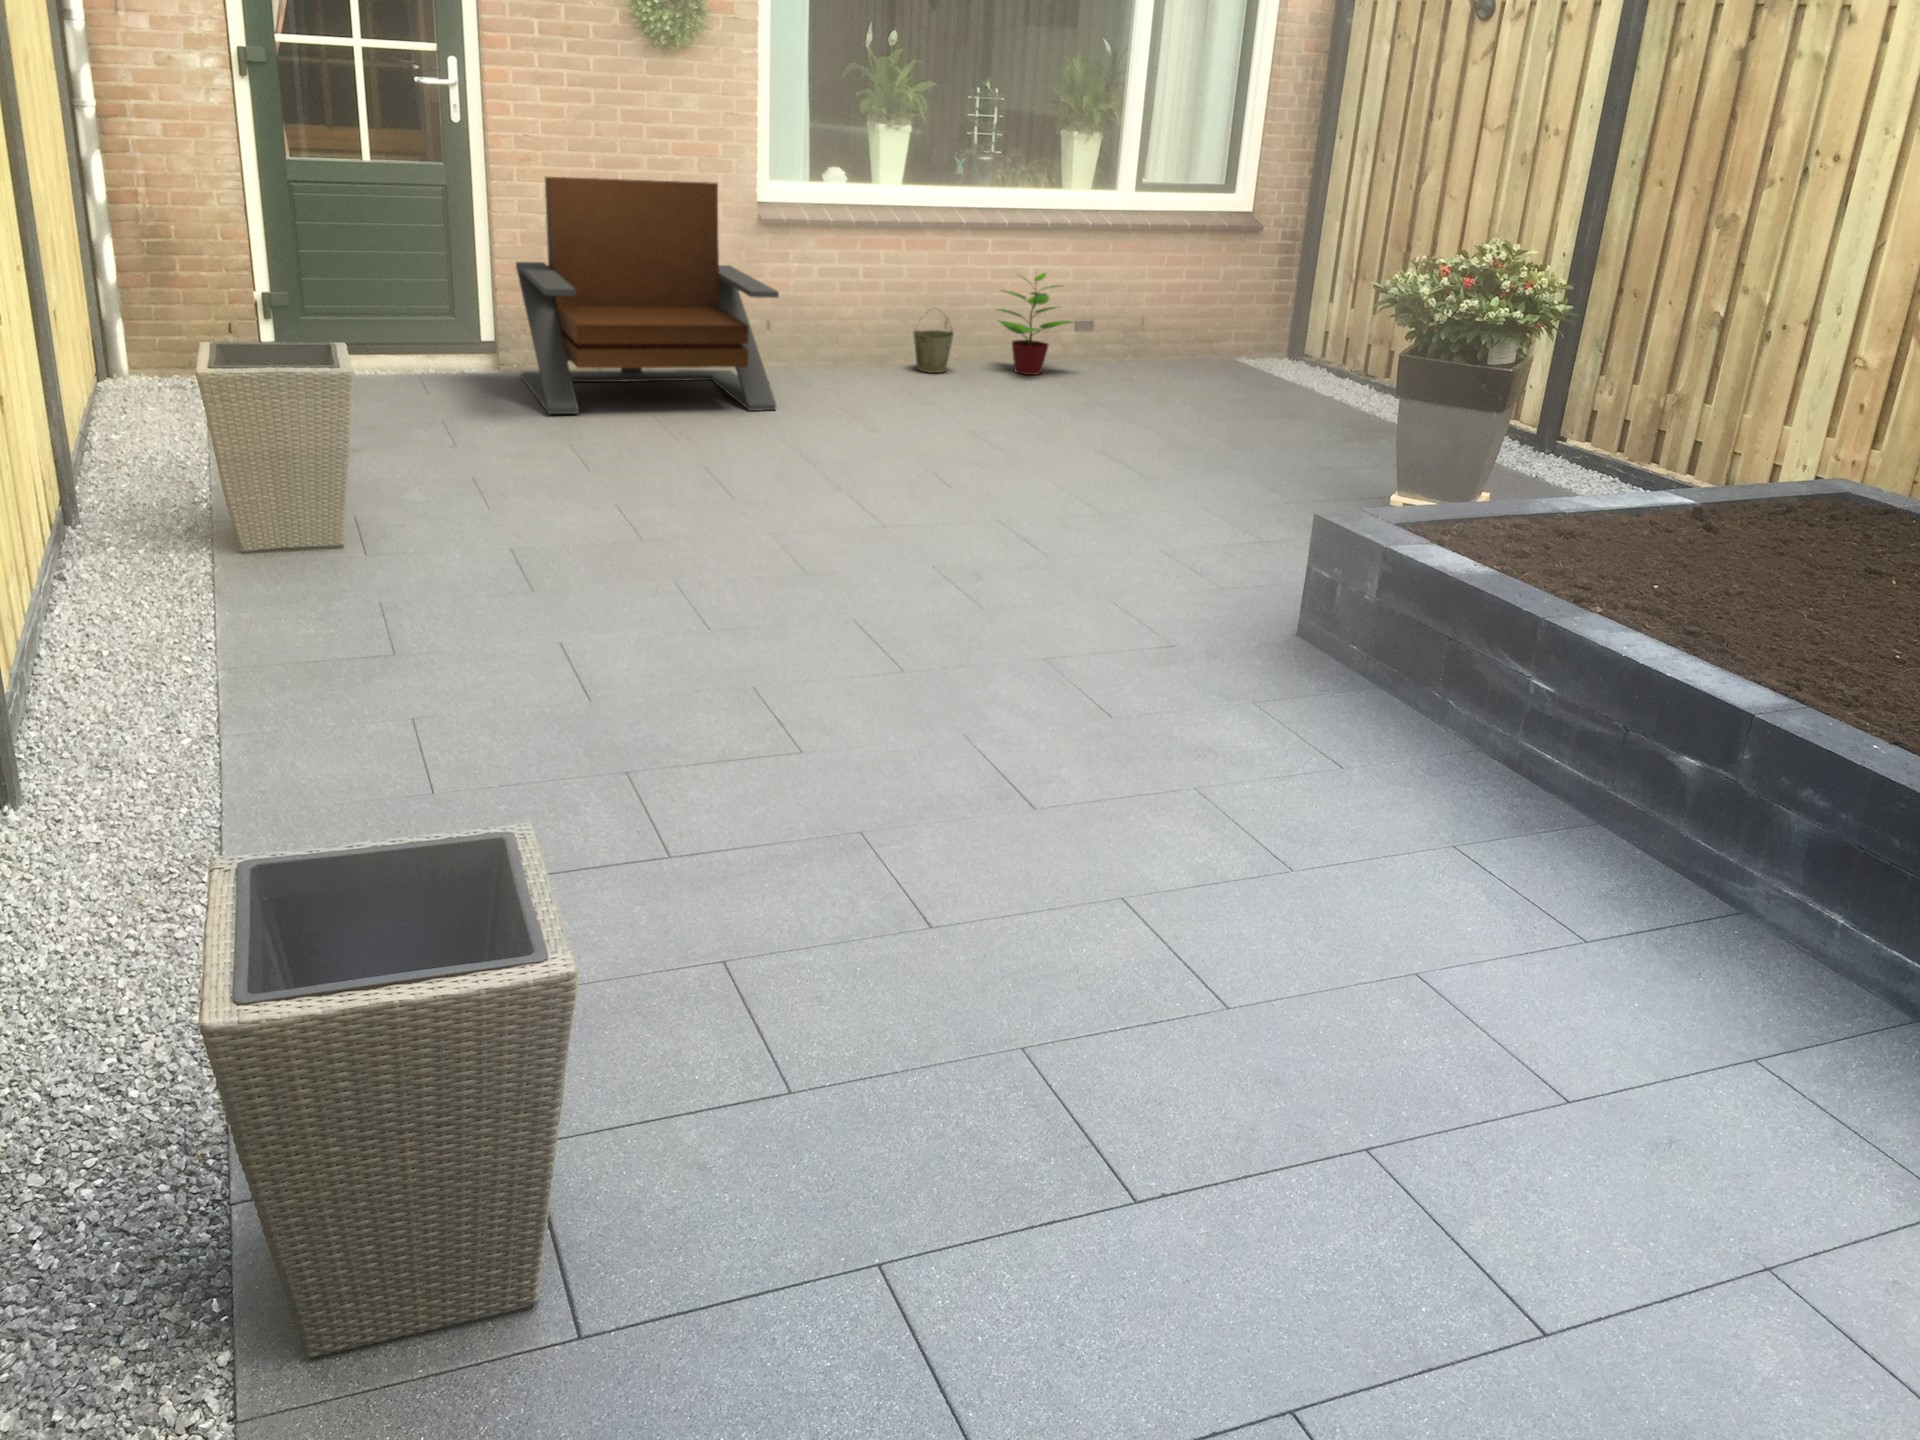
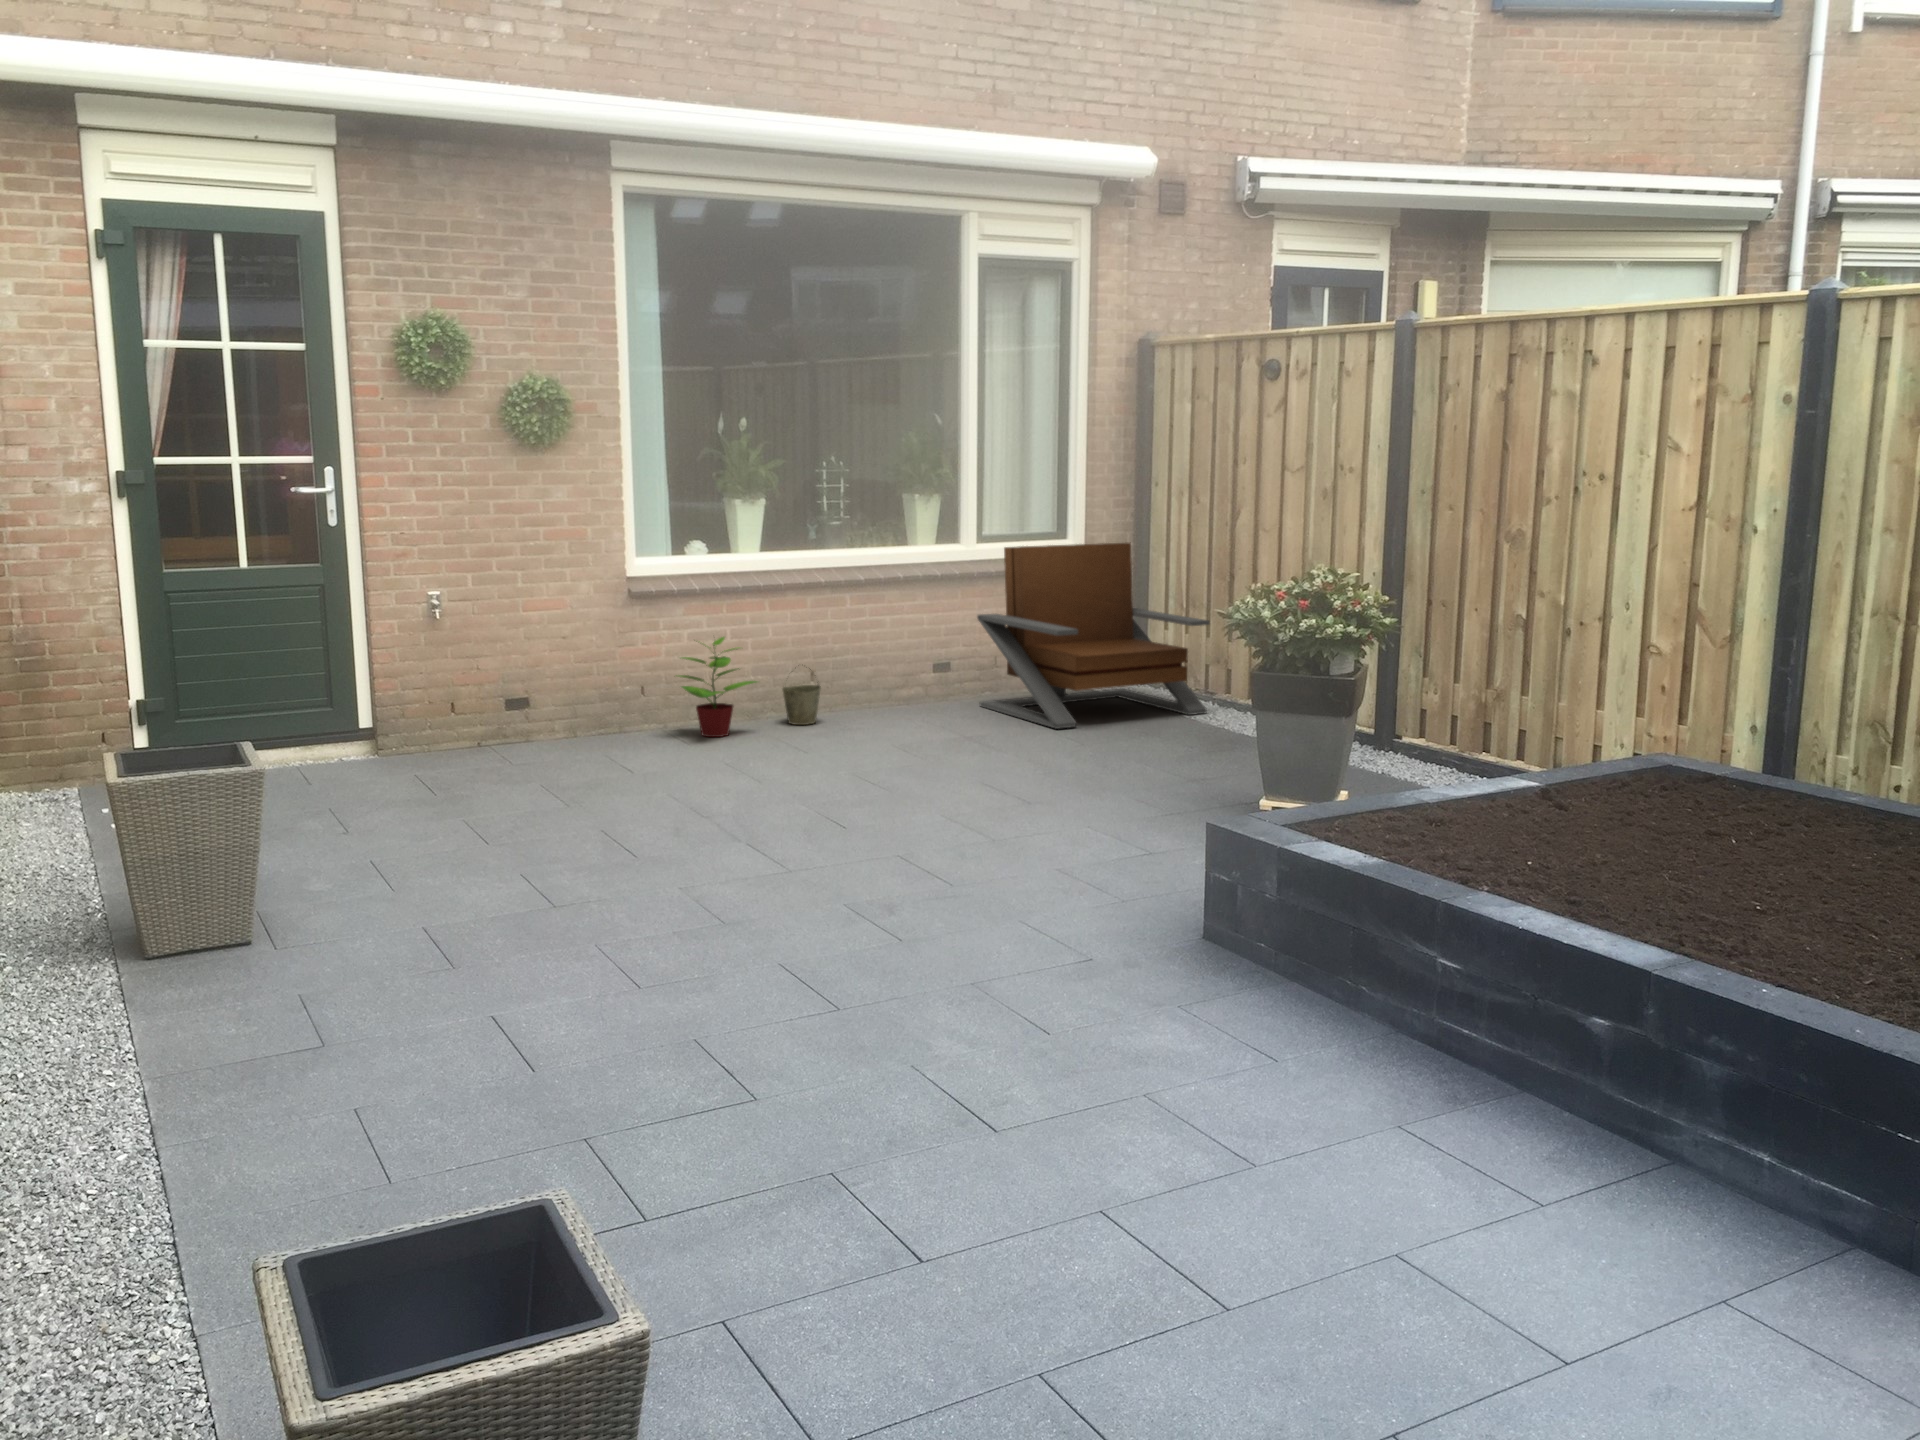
lounge chair: present [516,177,779,414] -> present [977,543,1210,729]
potted plant: present [998,273,1073,375] -> present [678,637,757,737]

